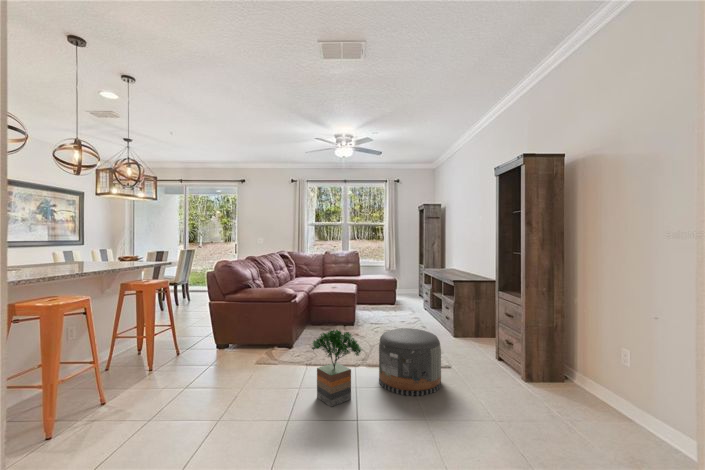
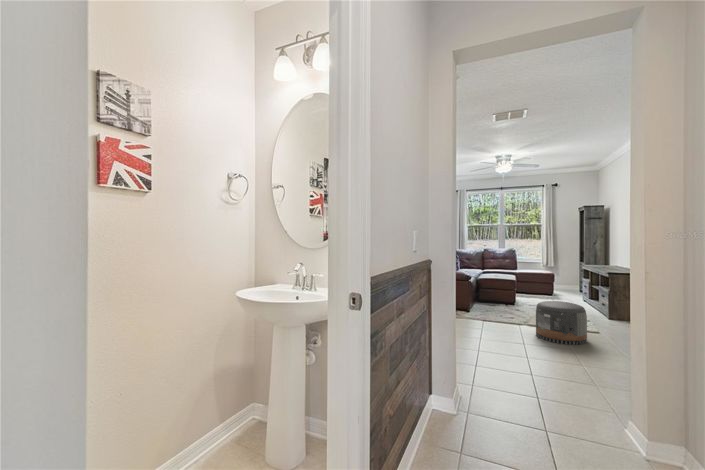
potted tree: present [312,330,362,407] -> none [487,295,524,341]

